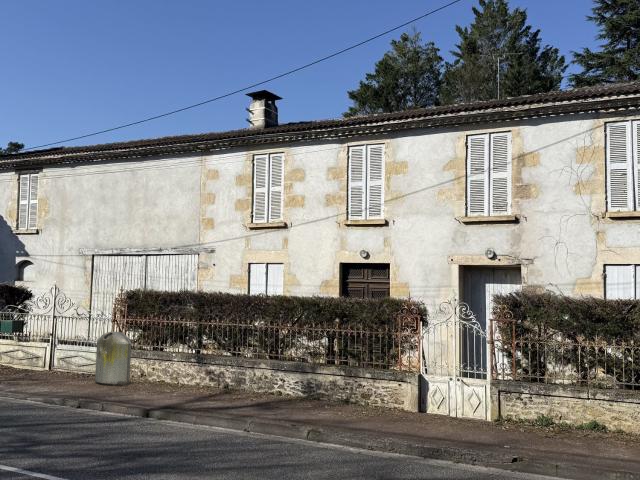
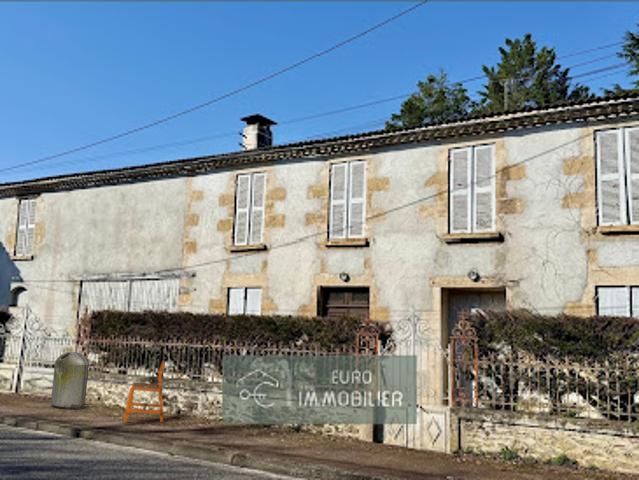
bench: none [175,339,215,399] -> present [124,361,165,422]

